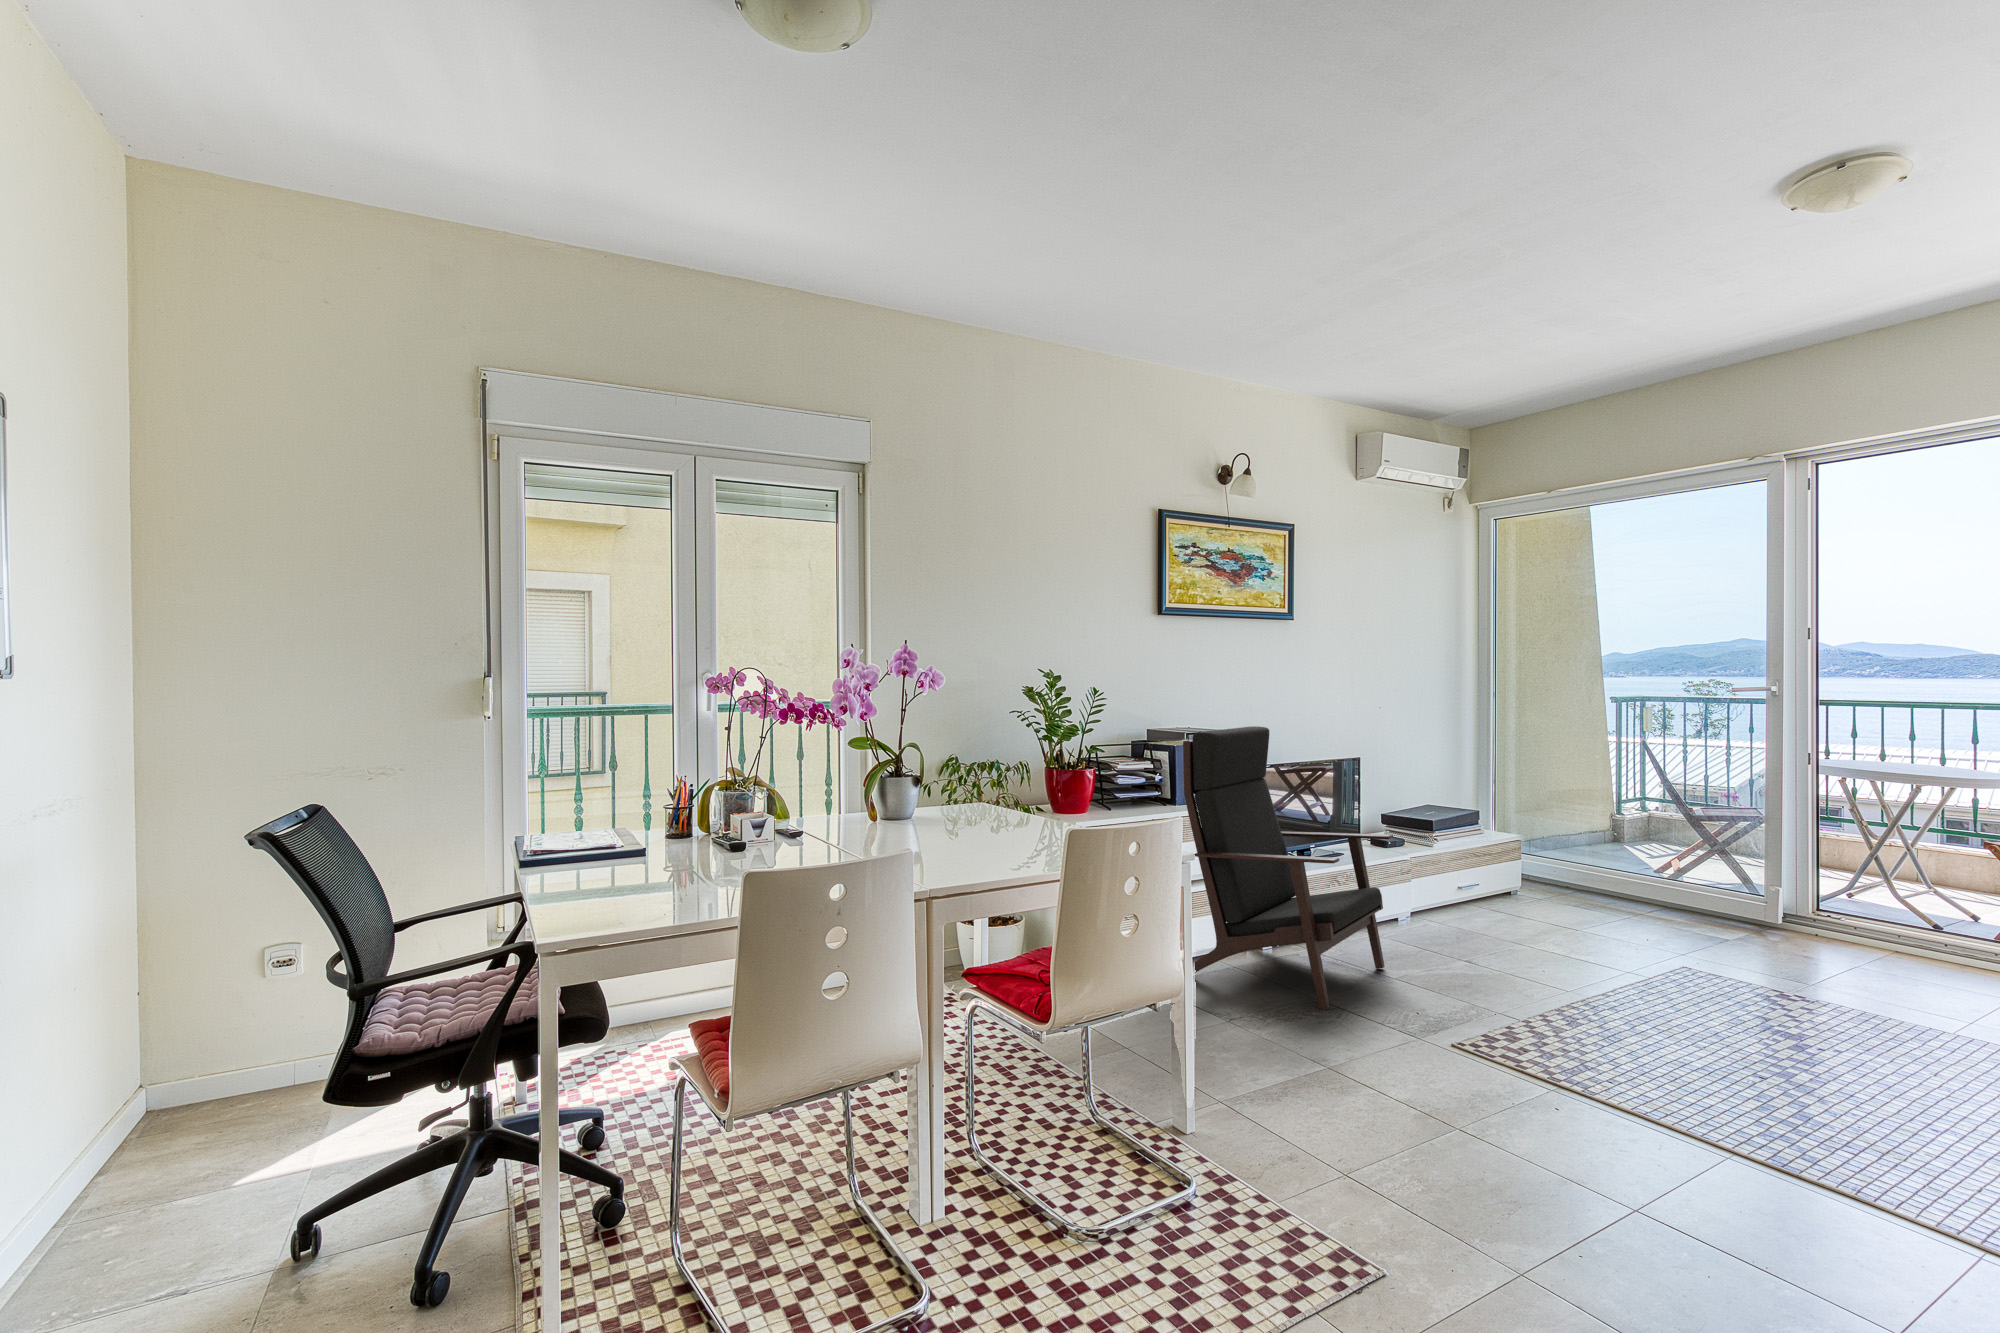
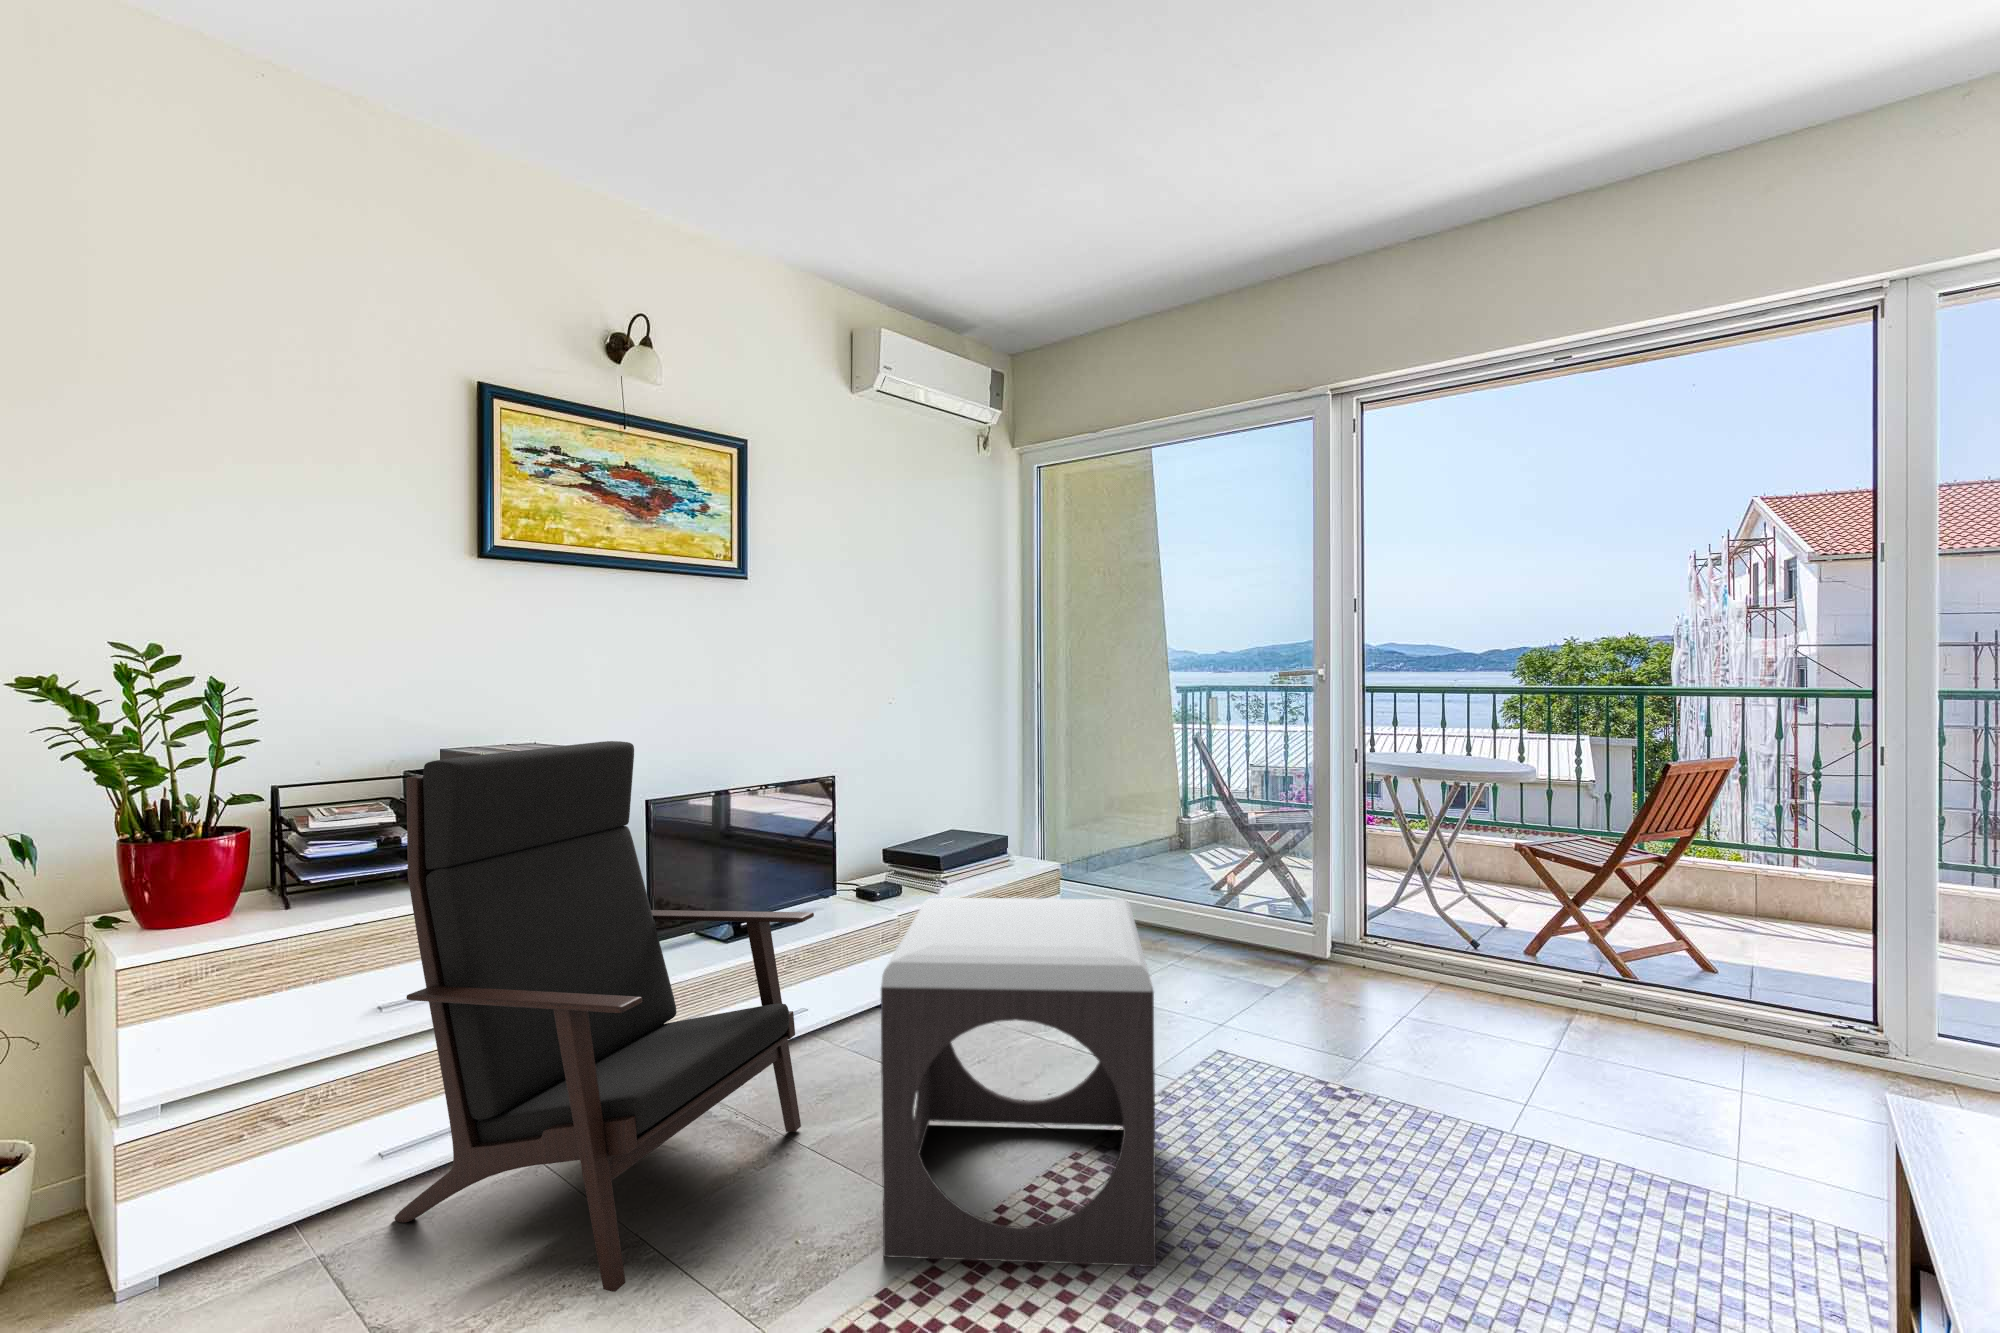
footstool: none [1467,830,1659,1042] -> present [881,898,1156,1267]

